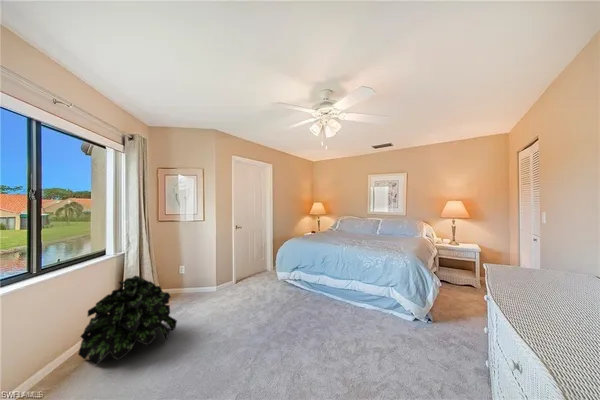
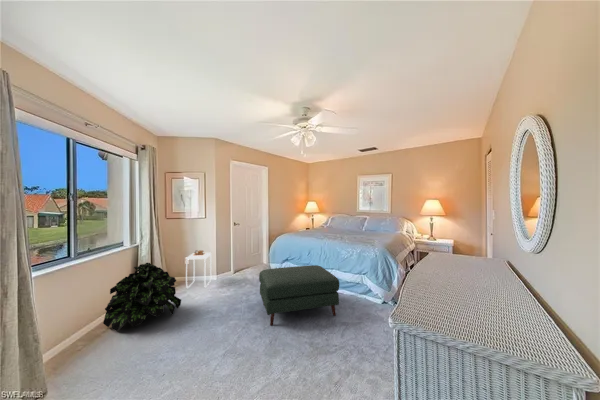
side table: none [181,258,210,303] -> present [186,250,211,288]
ottoman: none [270,276,369,353] -> present [259,265,339,325]

